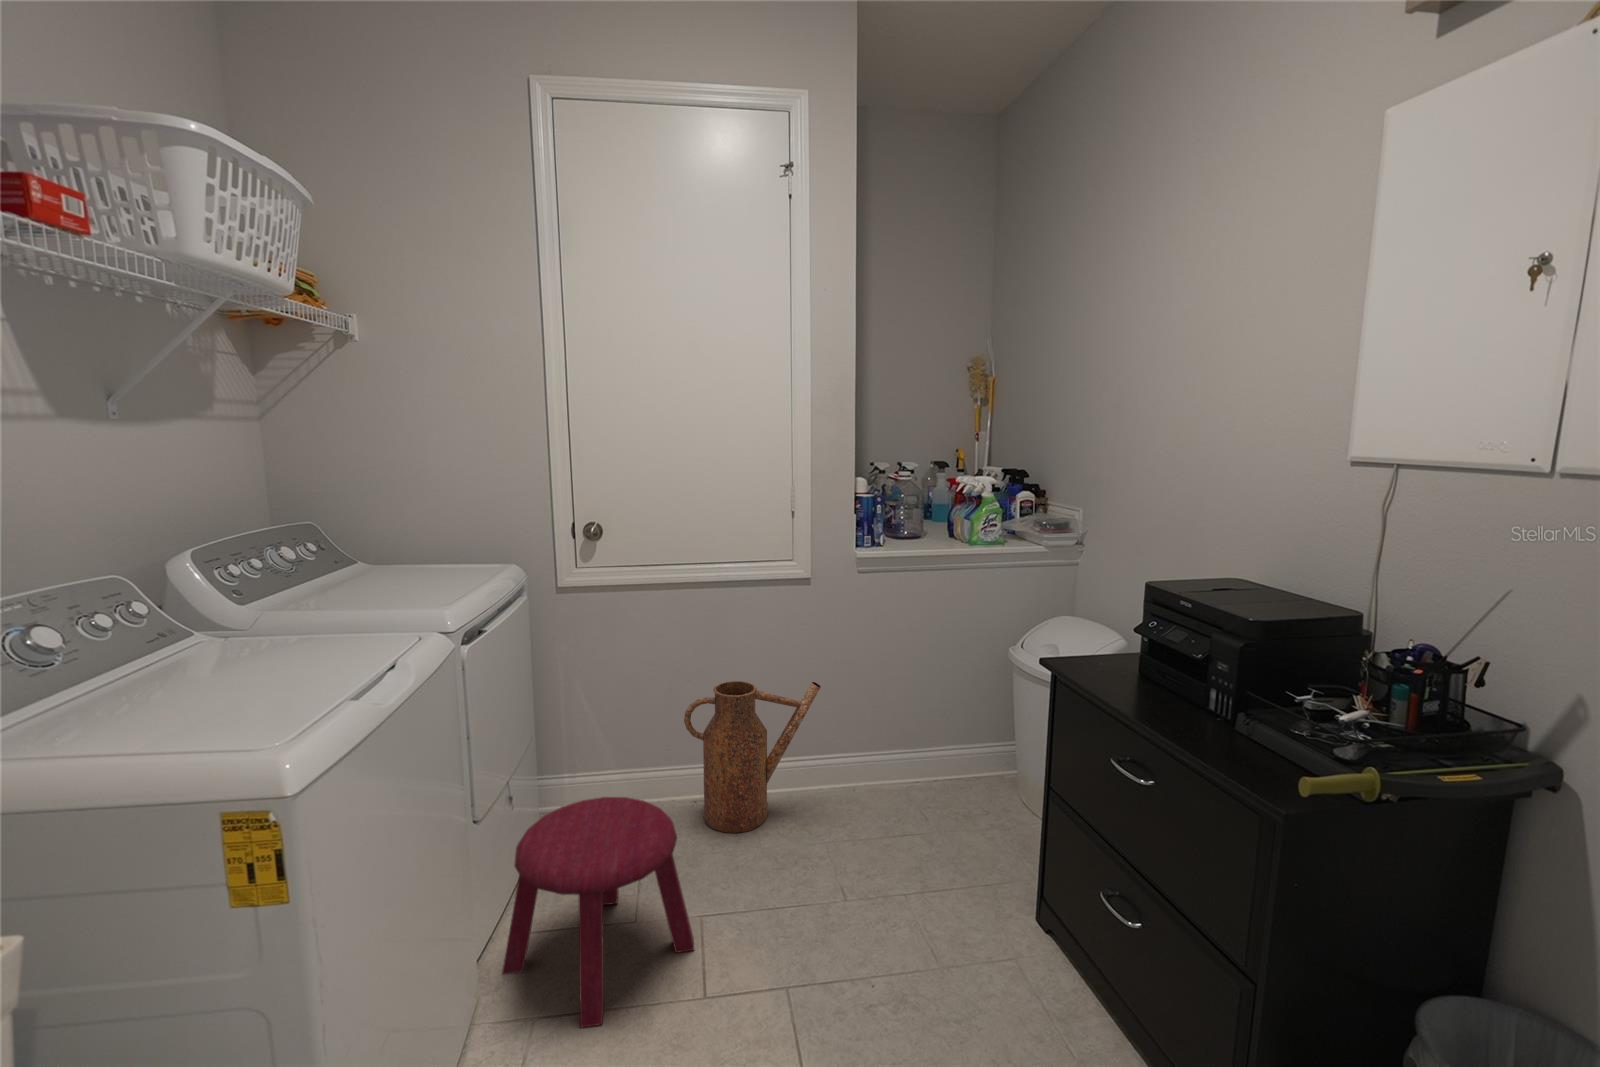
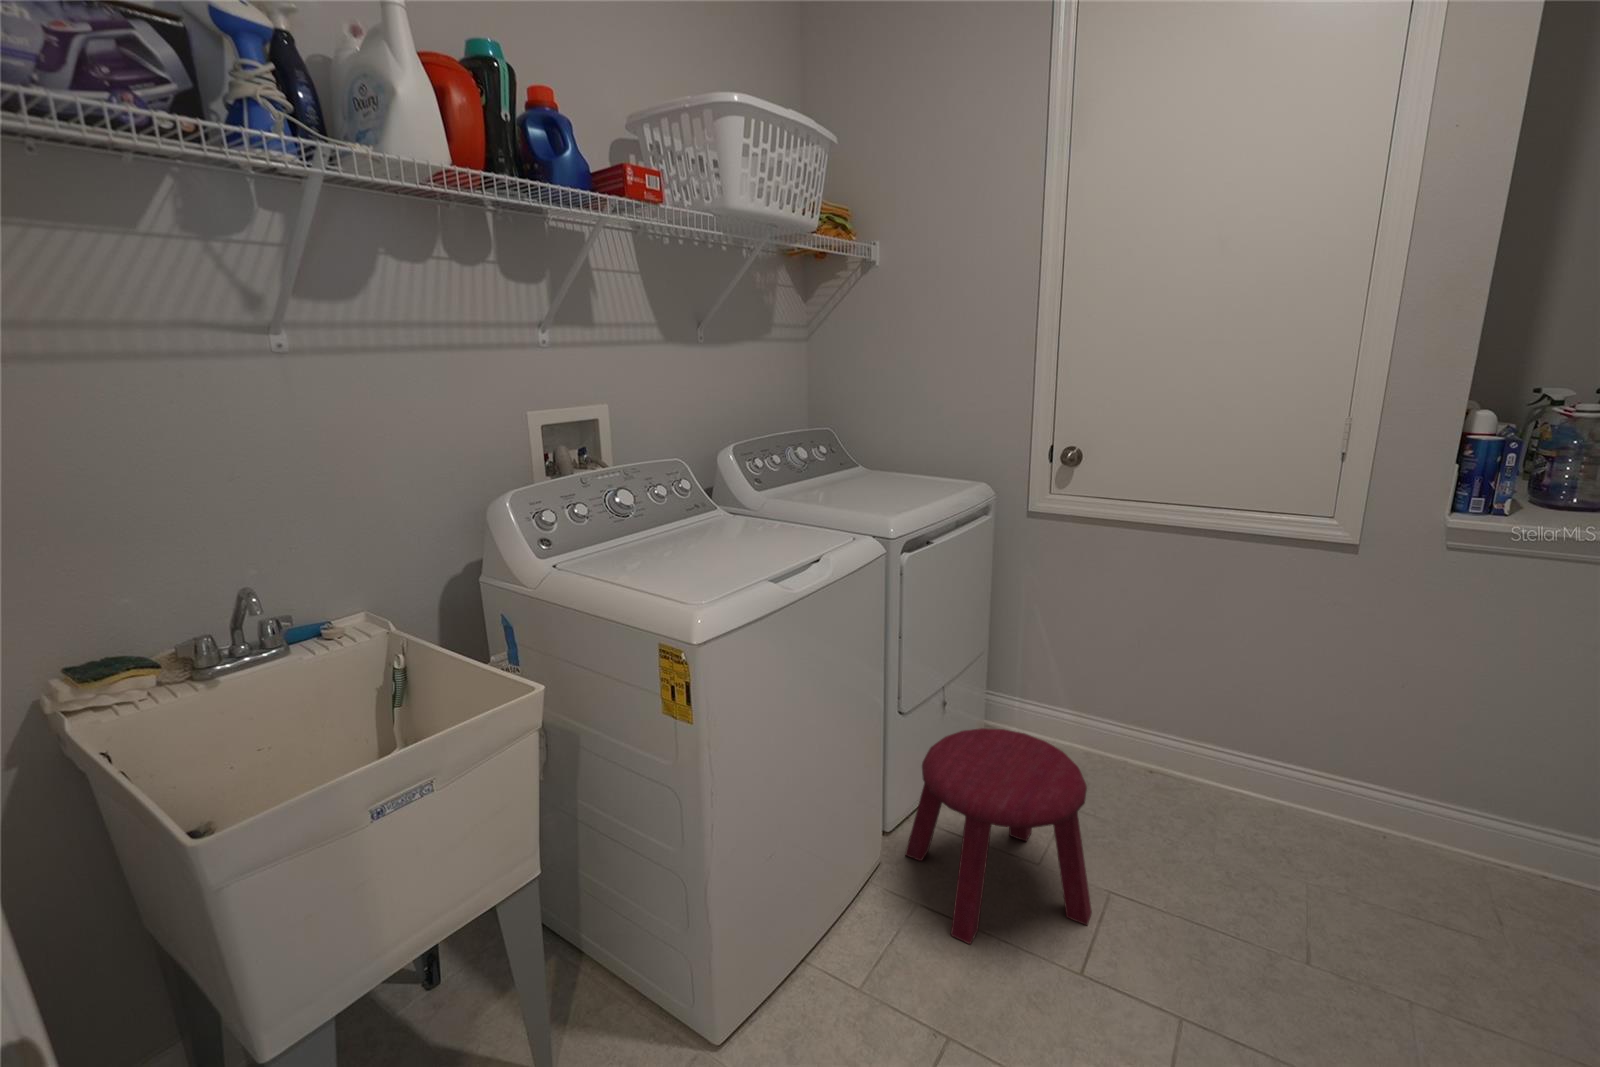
watering can: present [684,681,821,833] -> none [1144,653,1345,831]

